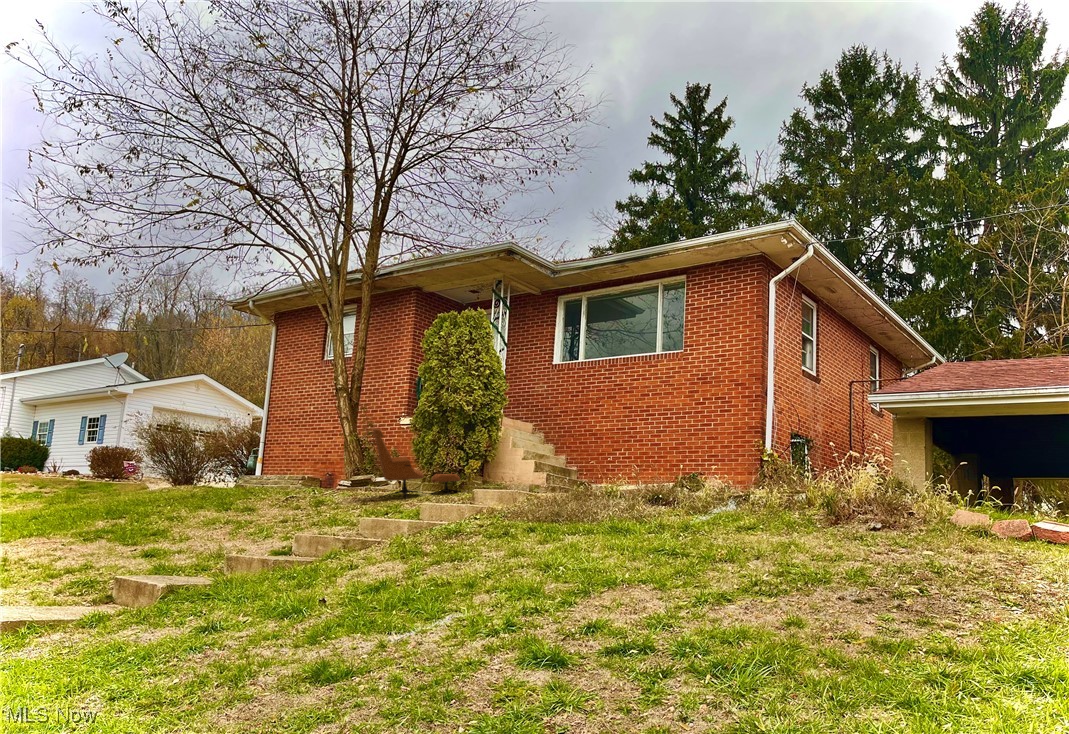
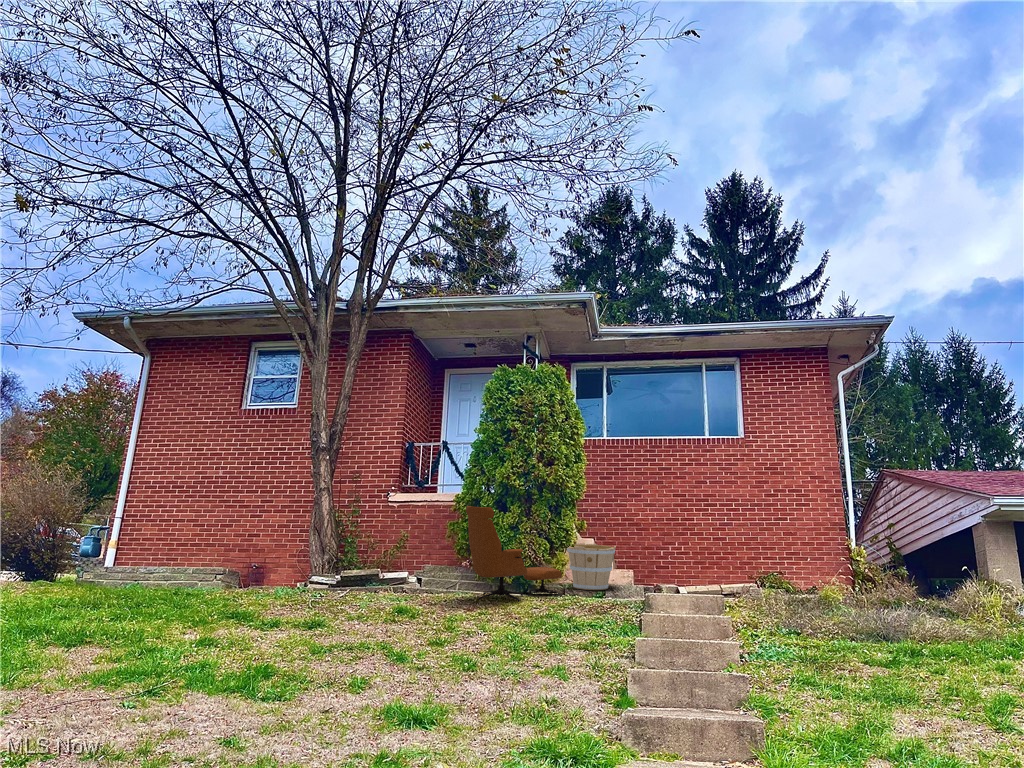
wooden bucket: none [477,453,517,490] -> present [567,543,616,590]

